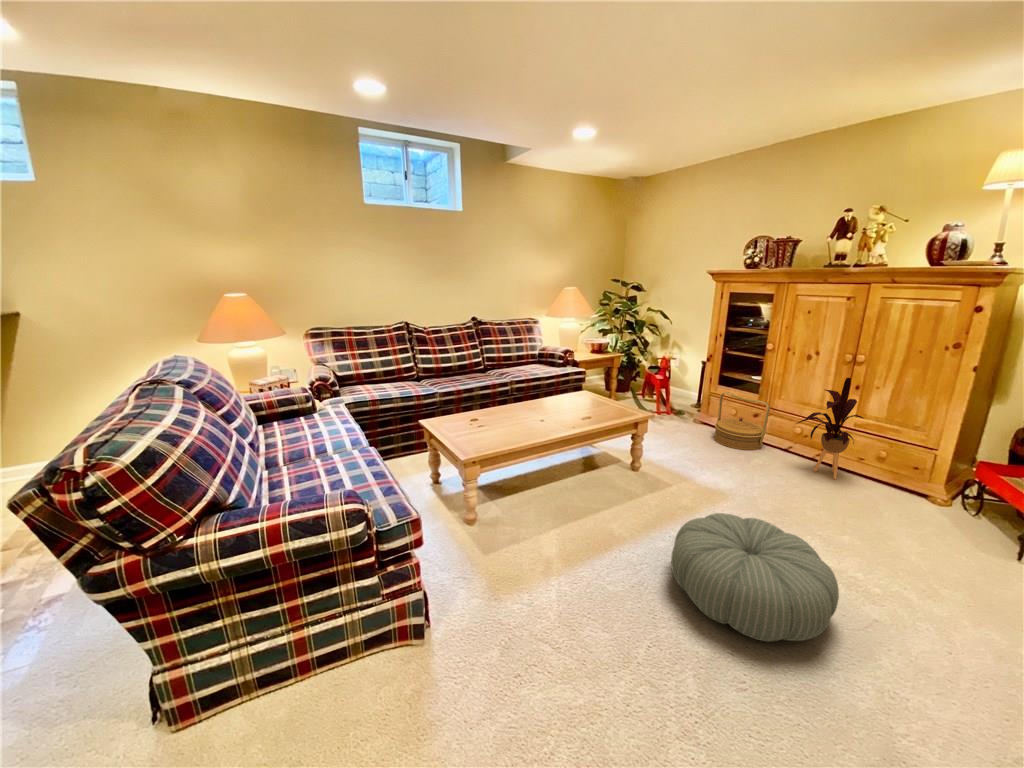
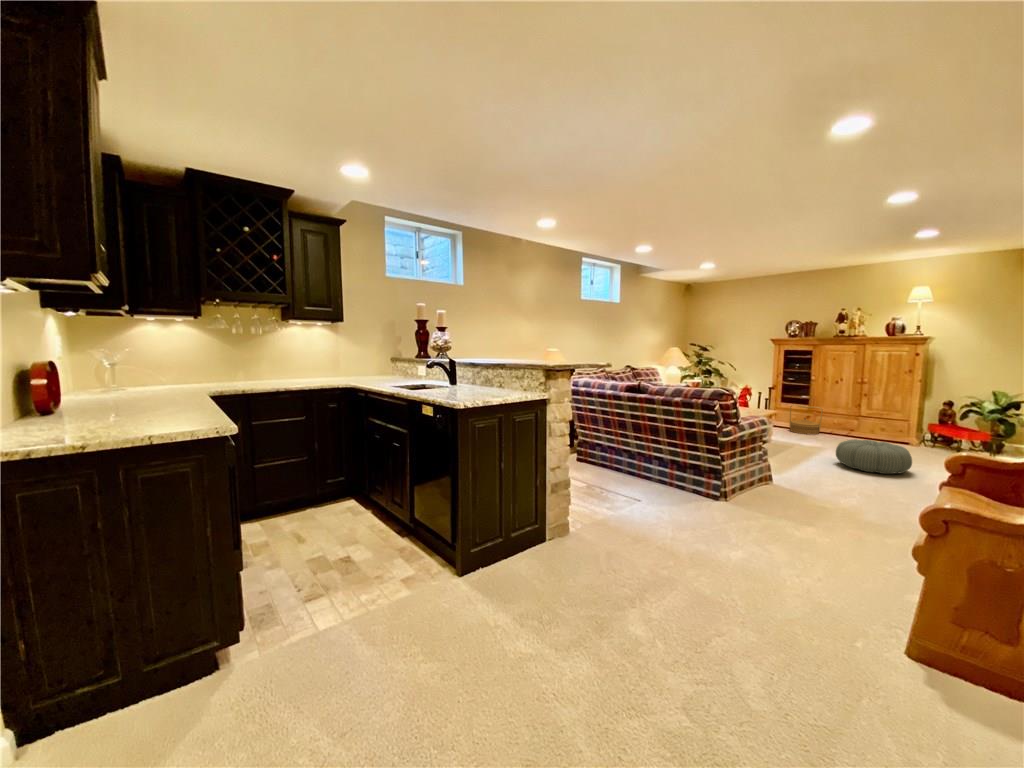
house plant: present [796,378,864,479] -> none [841,388,878,441]

